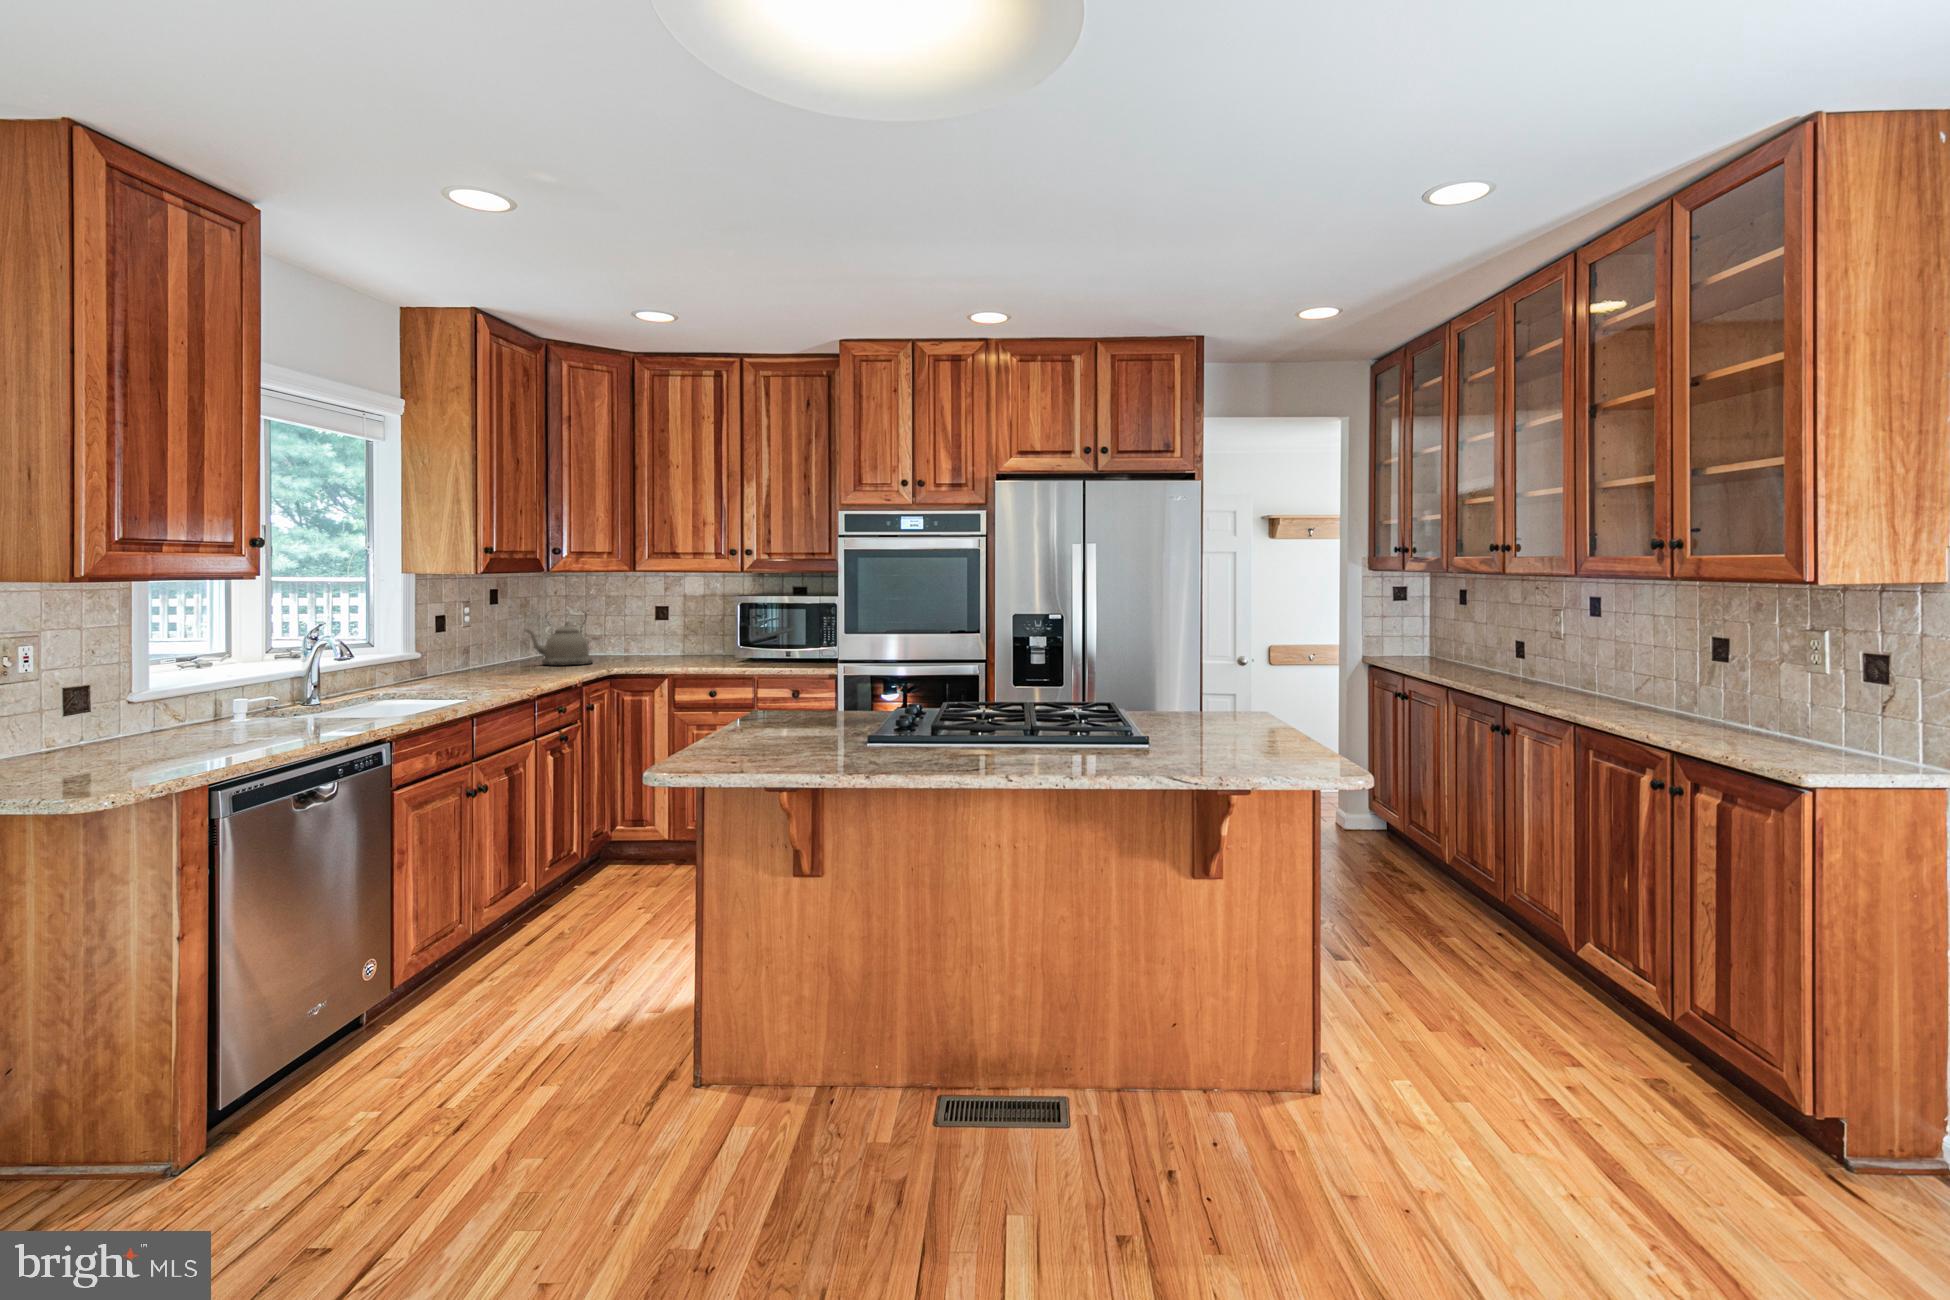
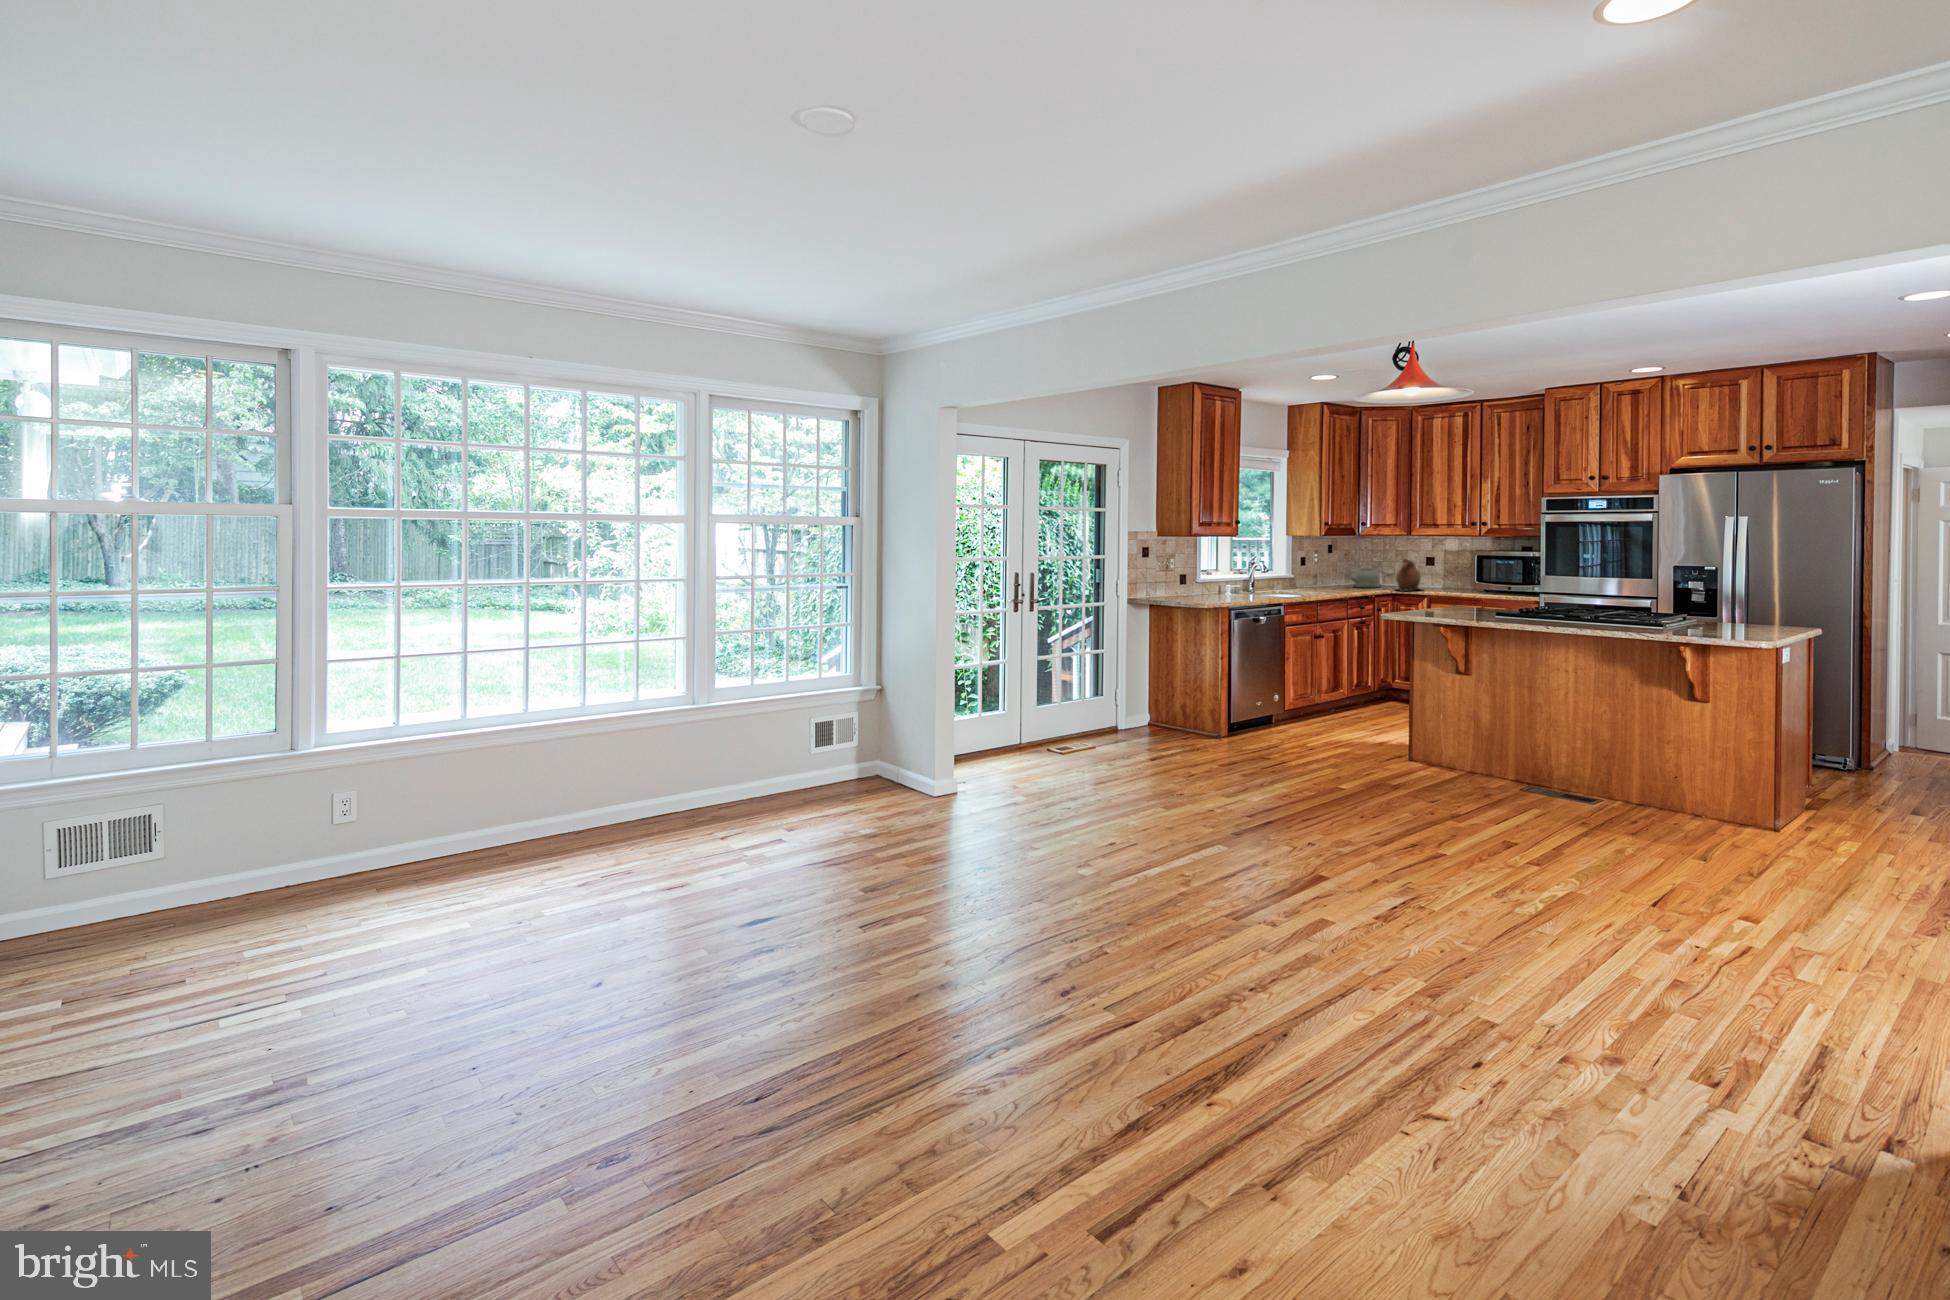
ceramic pitcher: none [613,611,669,668] -> present [1396,559,1421,591]

